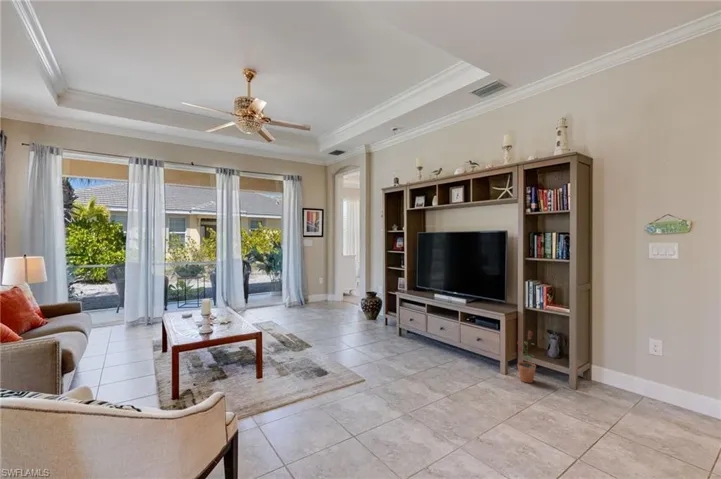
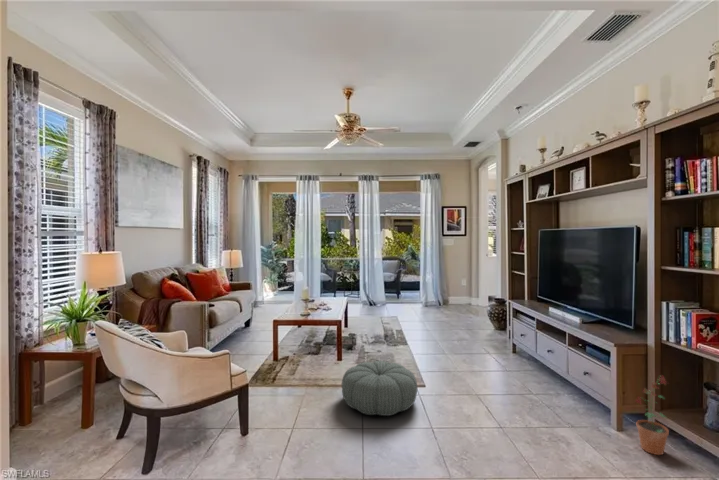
pouf: none [301,357,375,409] -> present [342,361,417,416]

